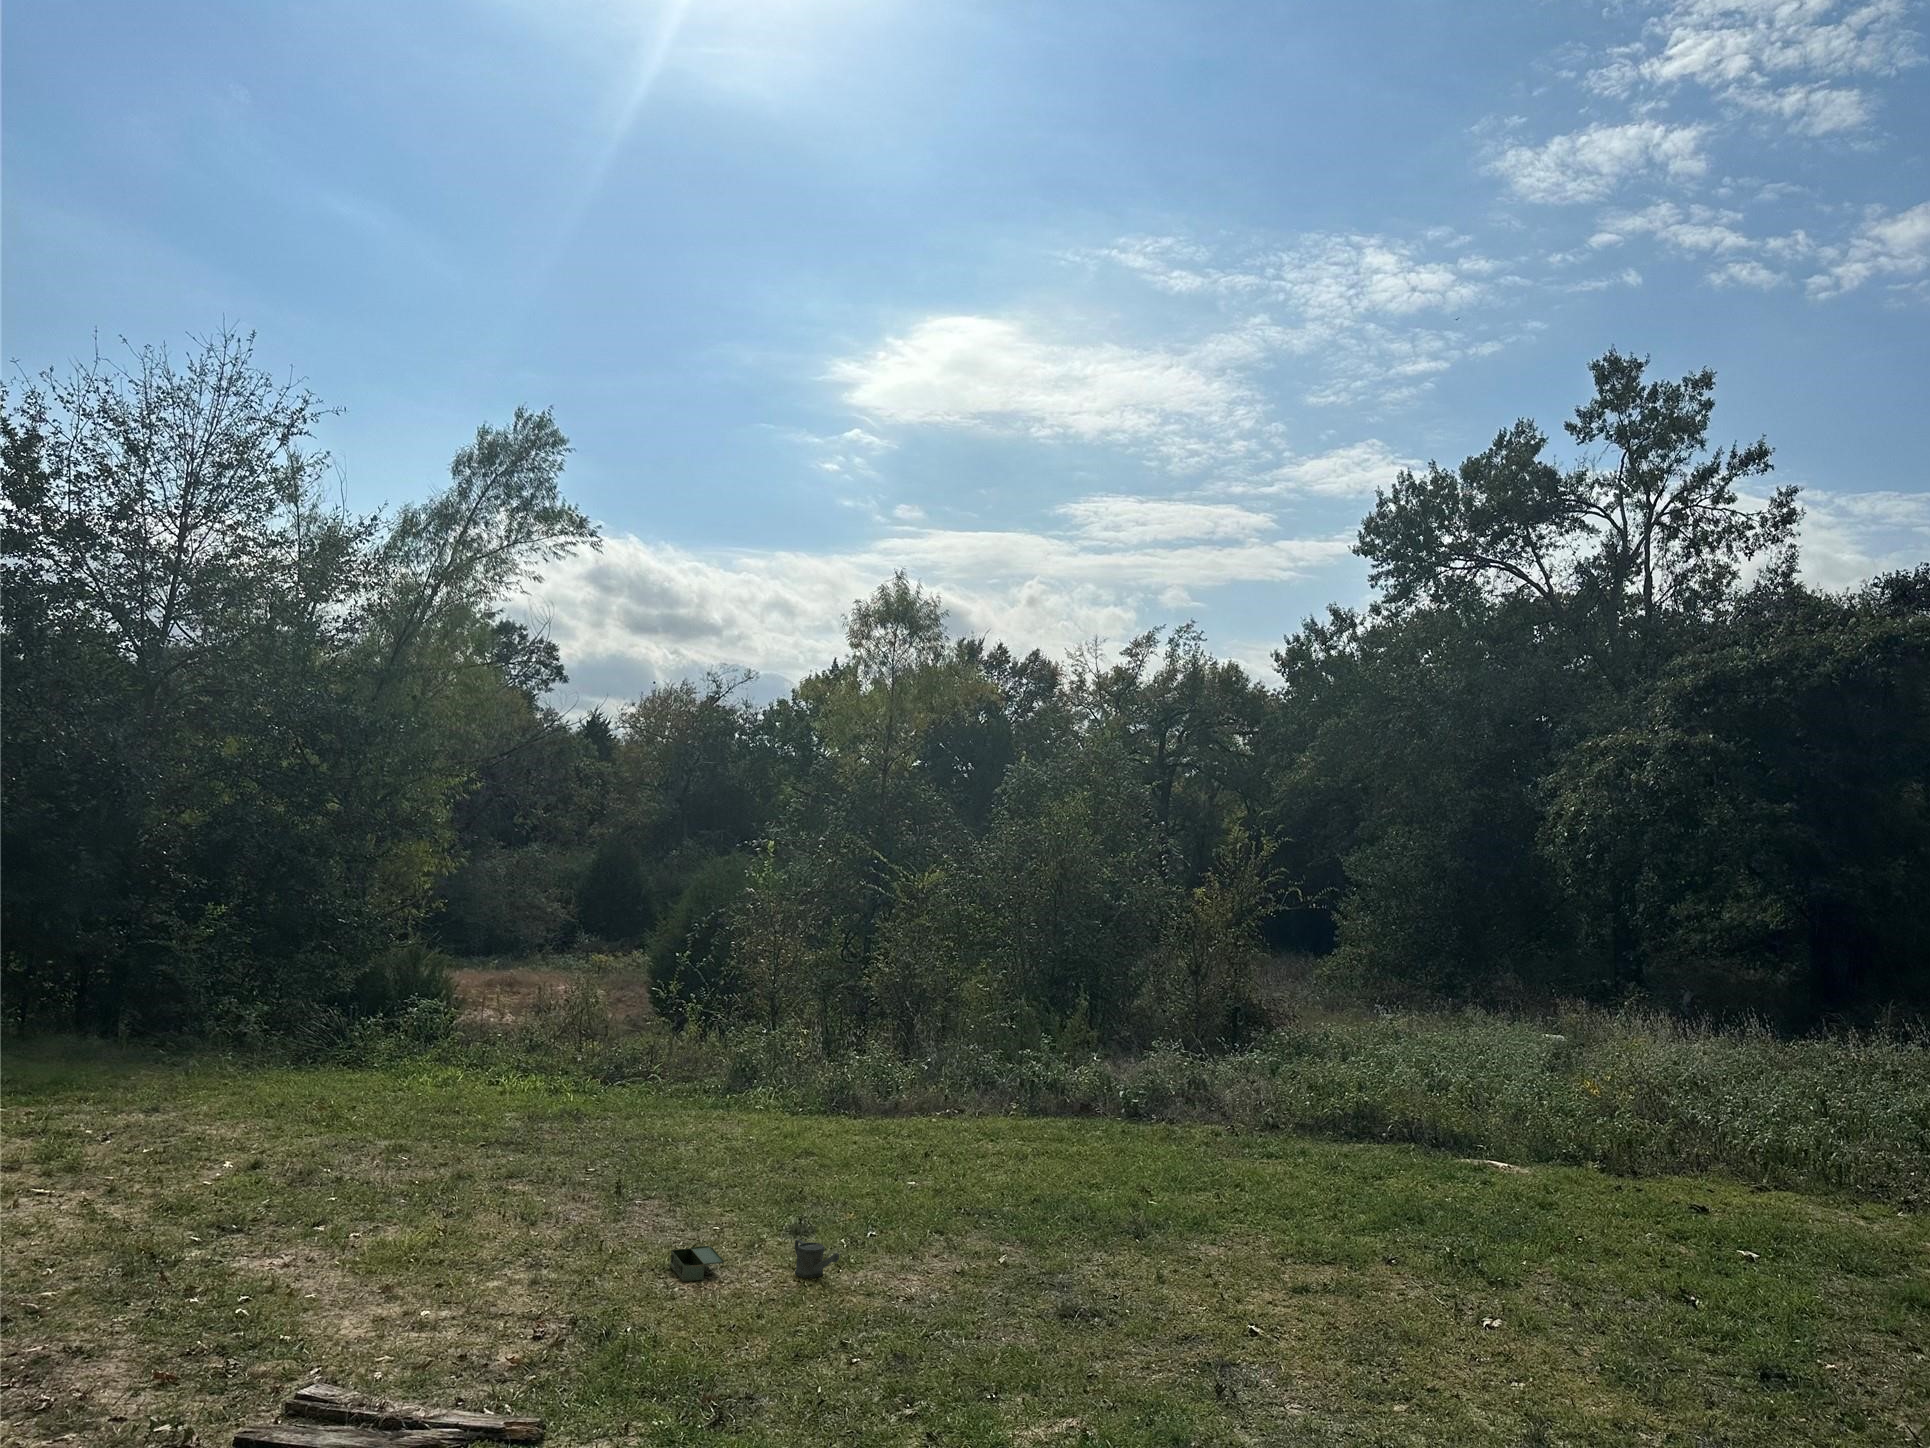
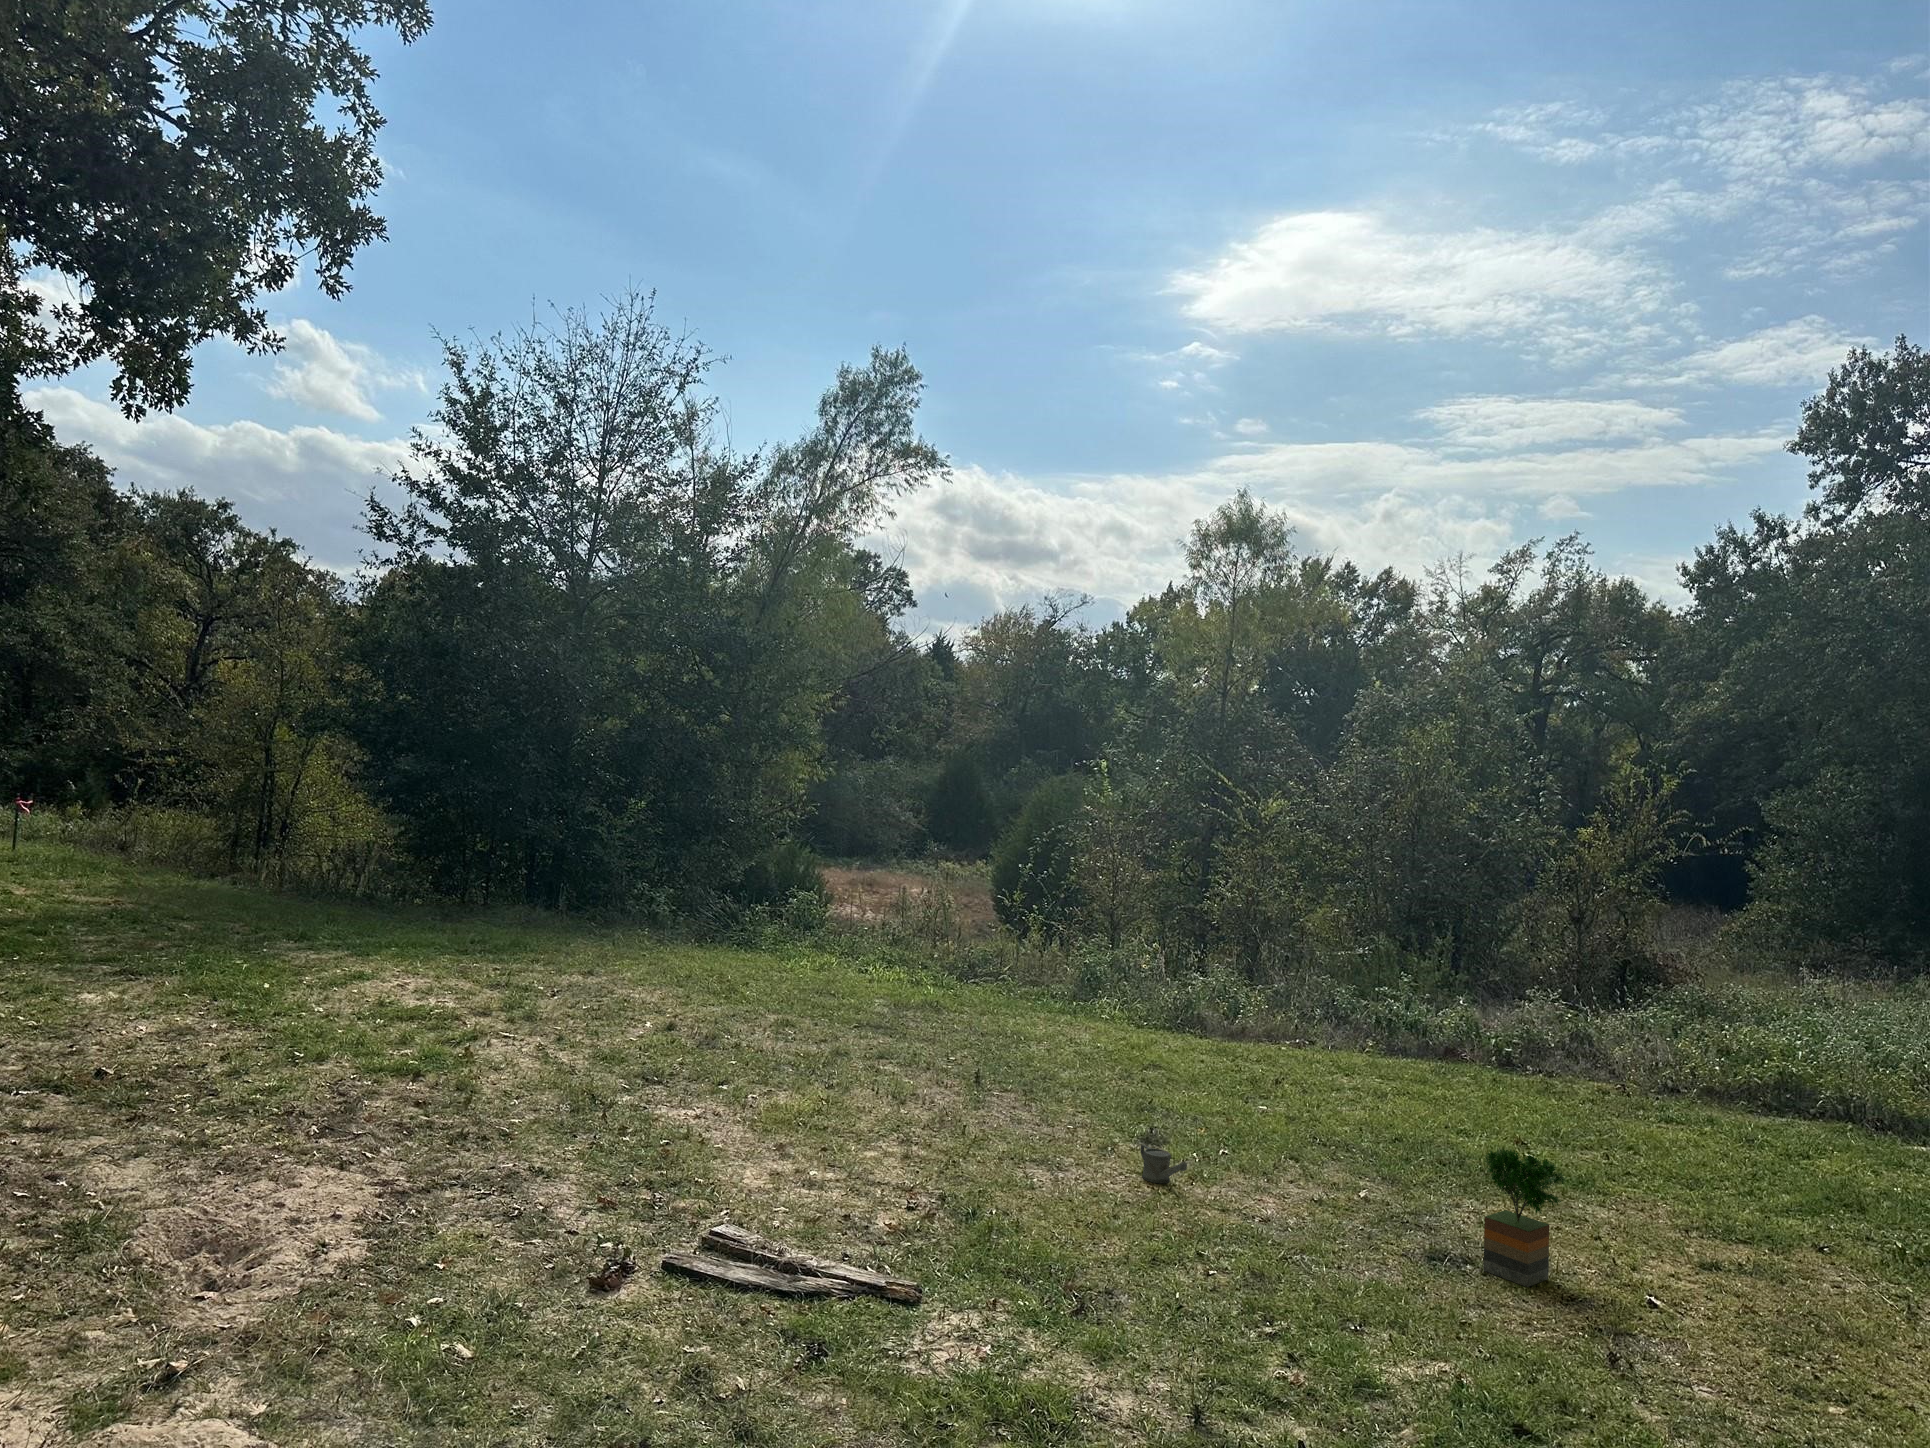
potted tree: none [1103,1206,1175,1333] -> present [1483,1149,1567,1287]
toolbox: present [670,1246,724,1282] -> none [1022,1141,1074,1173]

